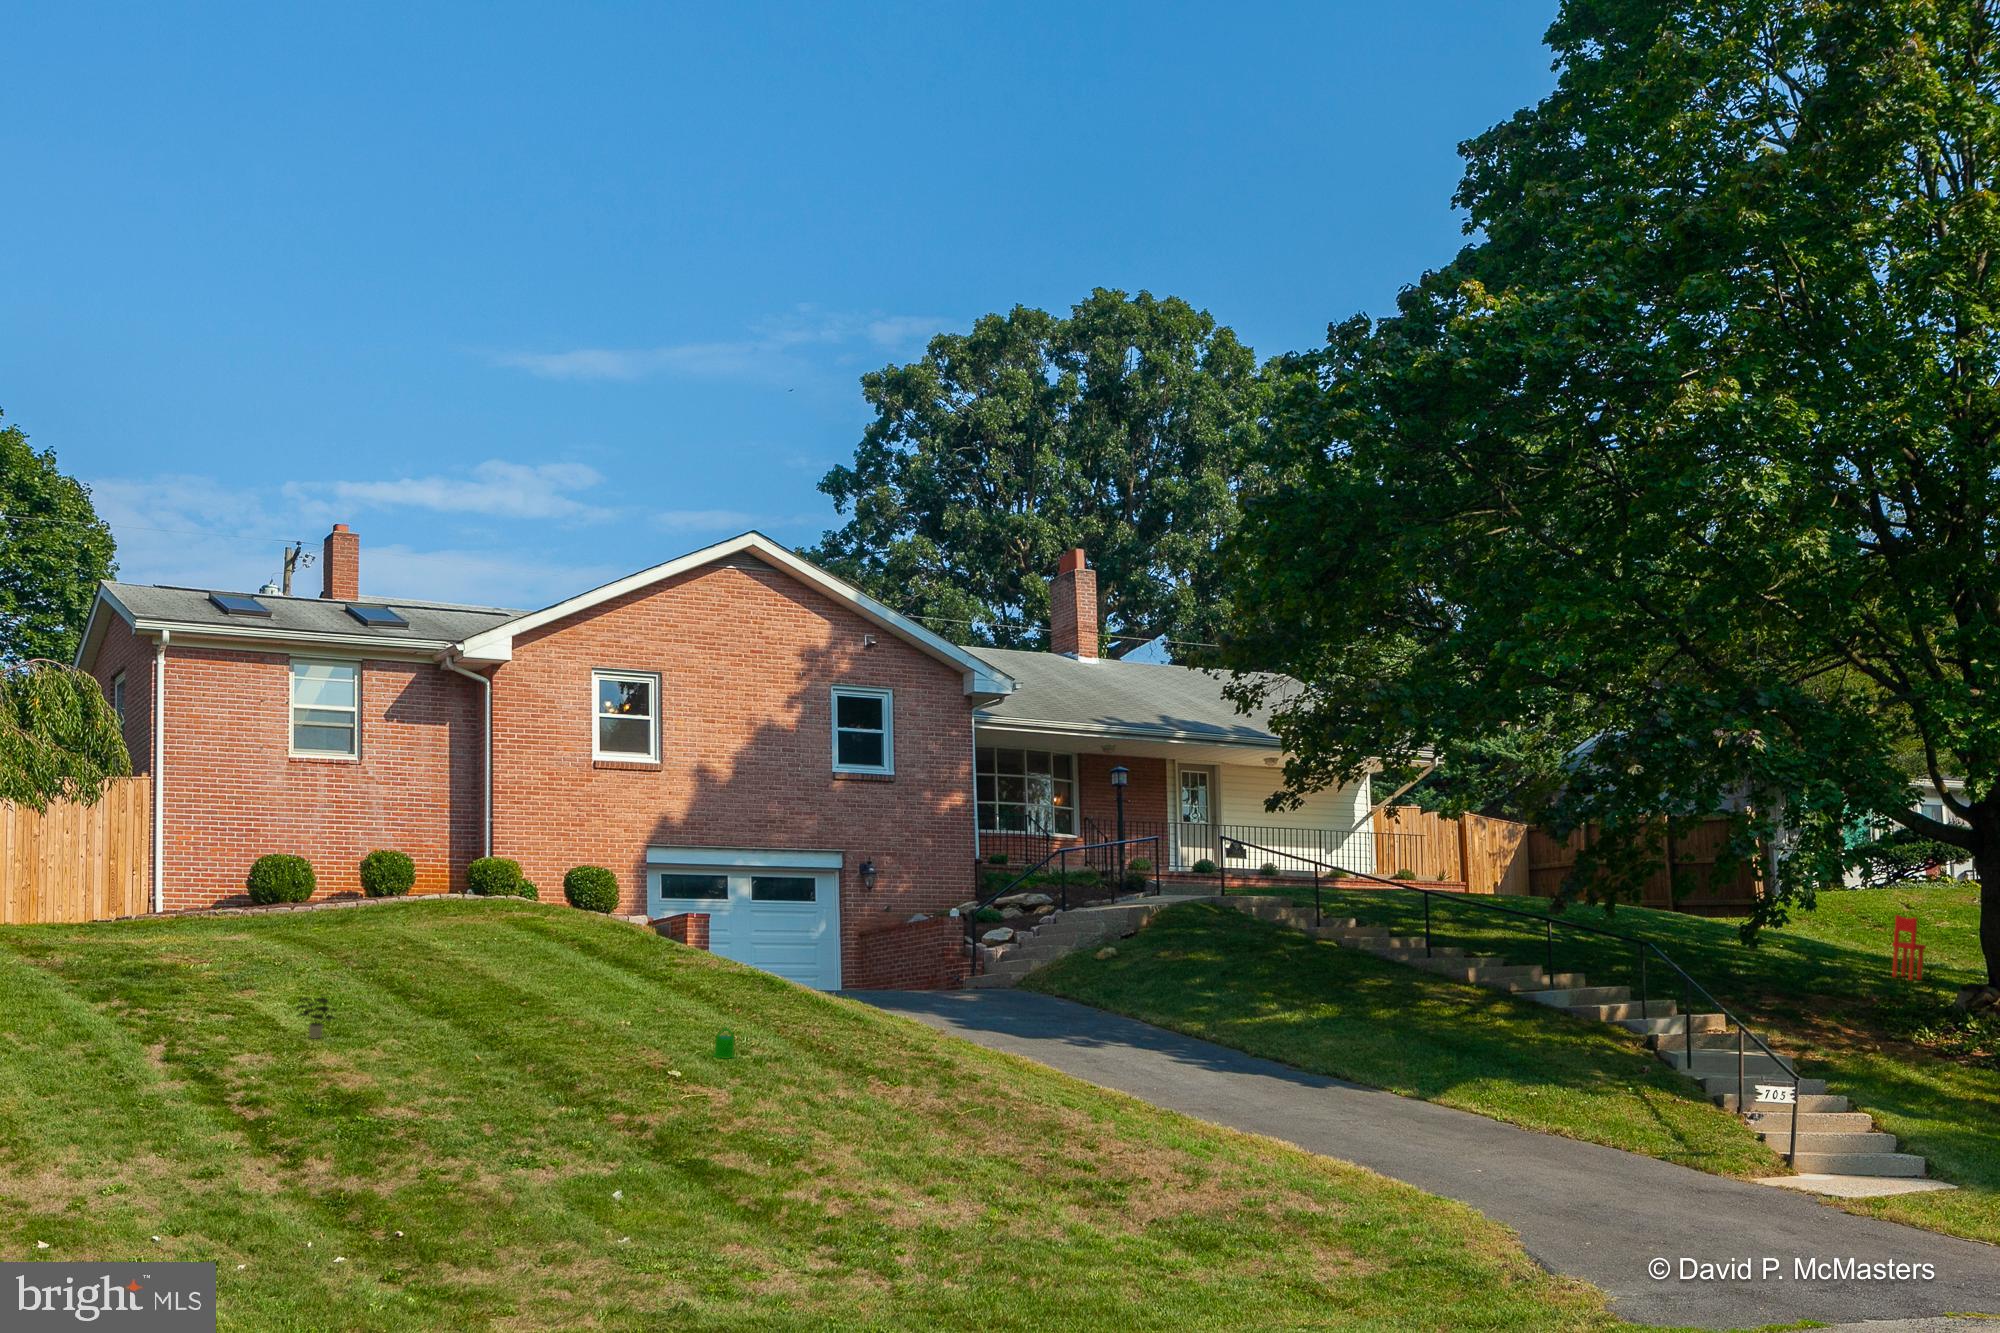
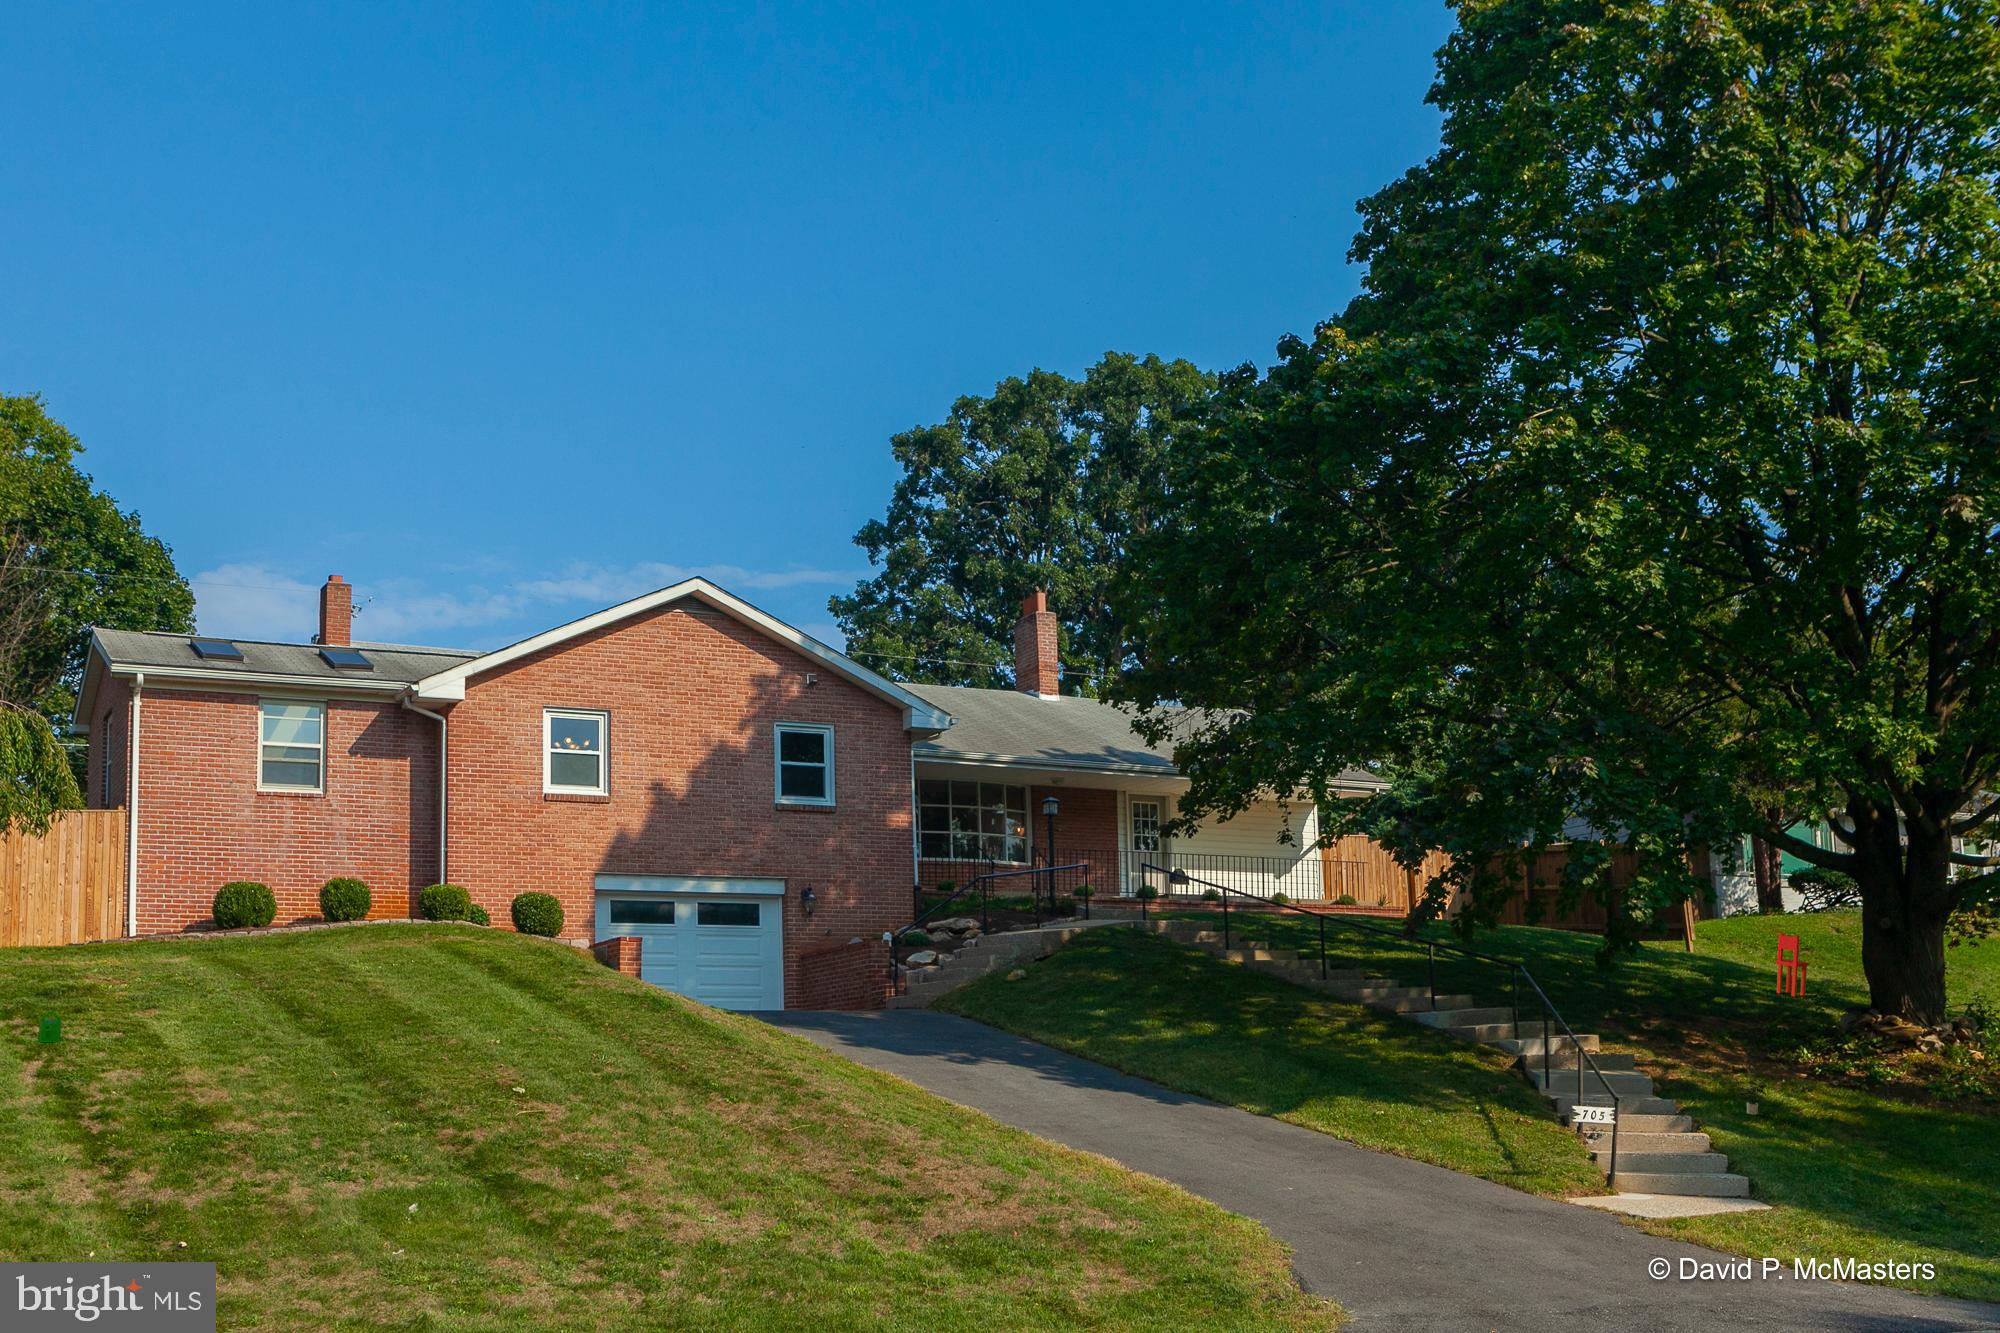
potted plant: present [296,994,336,1039] -> present [1735,1078,1767,1115]
watering can: present [714,1028,734,1059] -> present [37,1011,62,1043]

